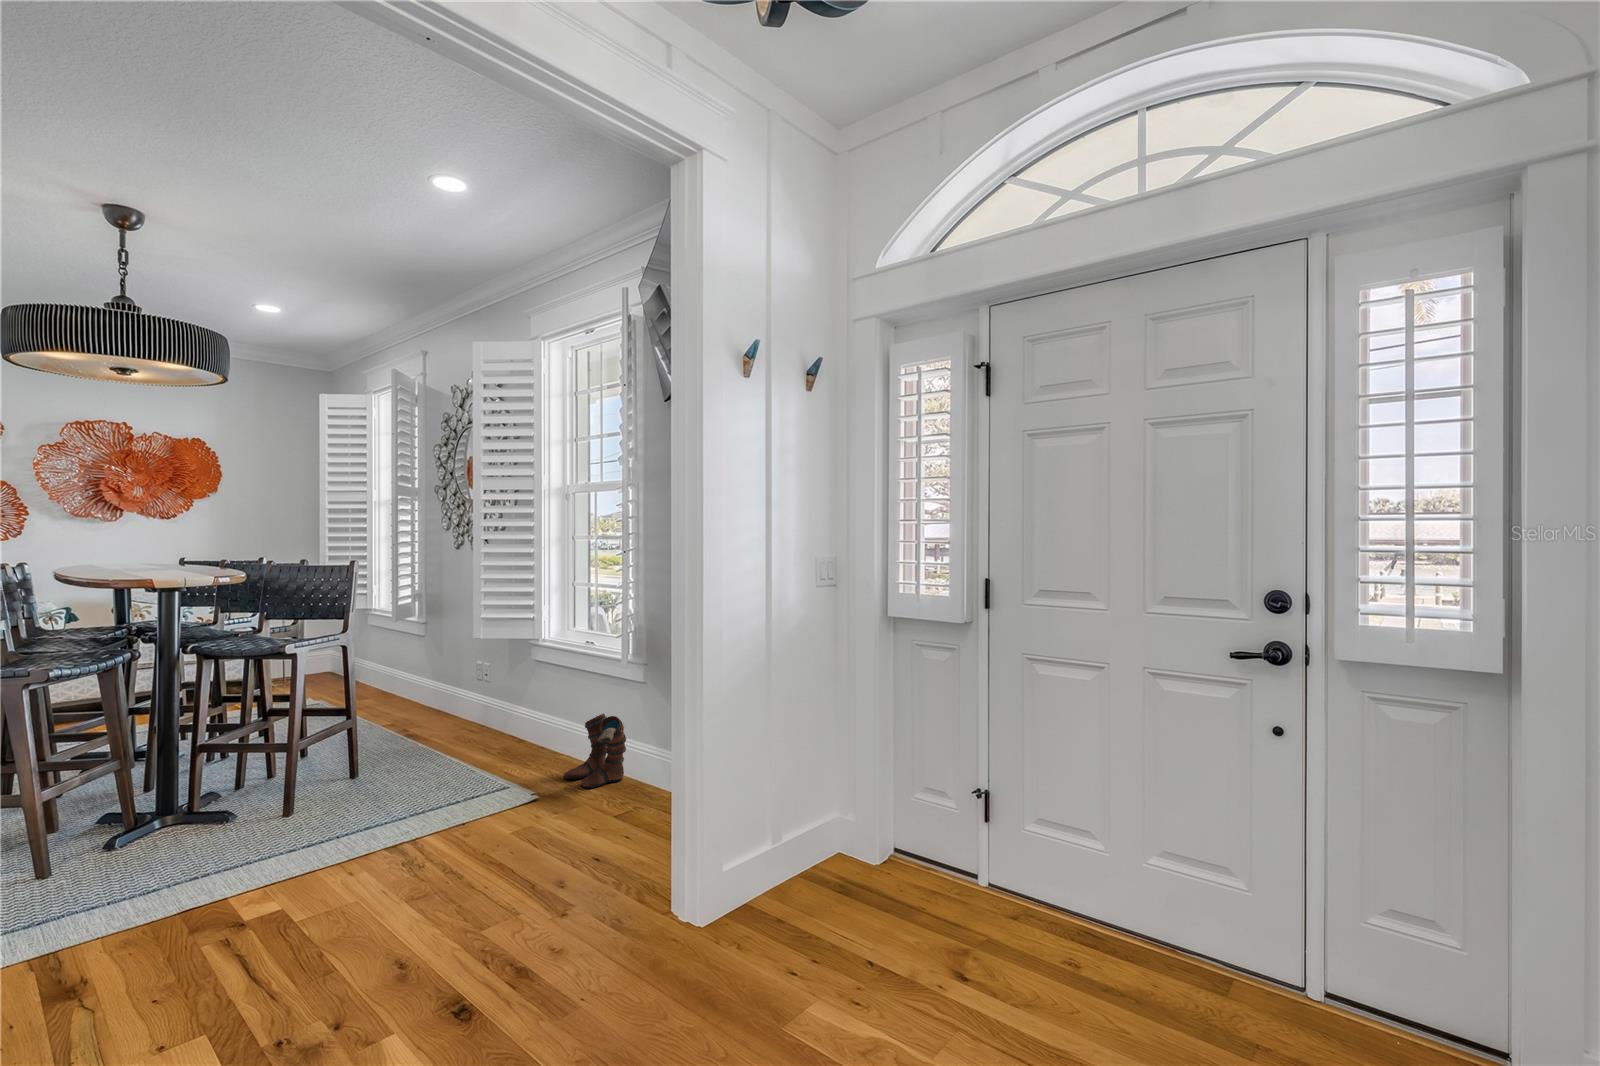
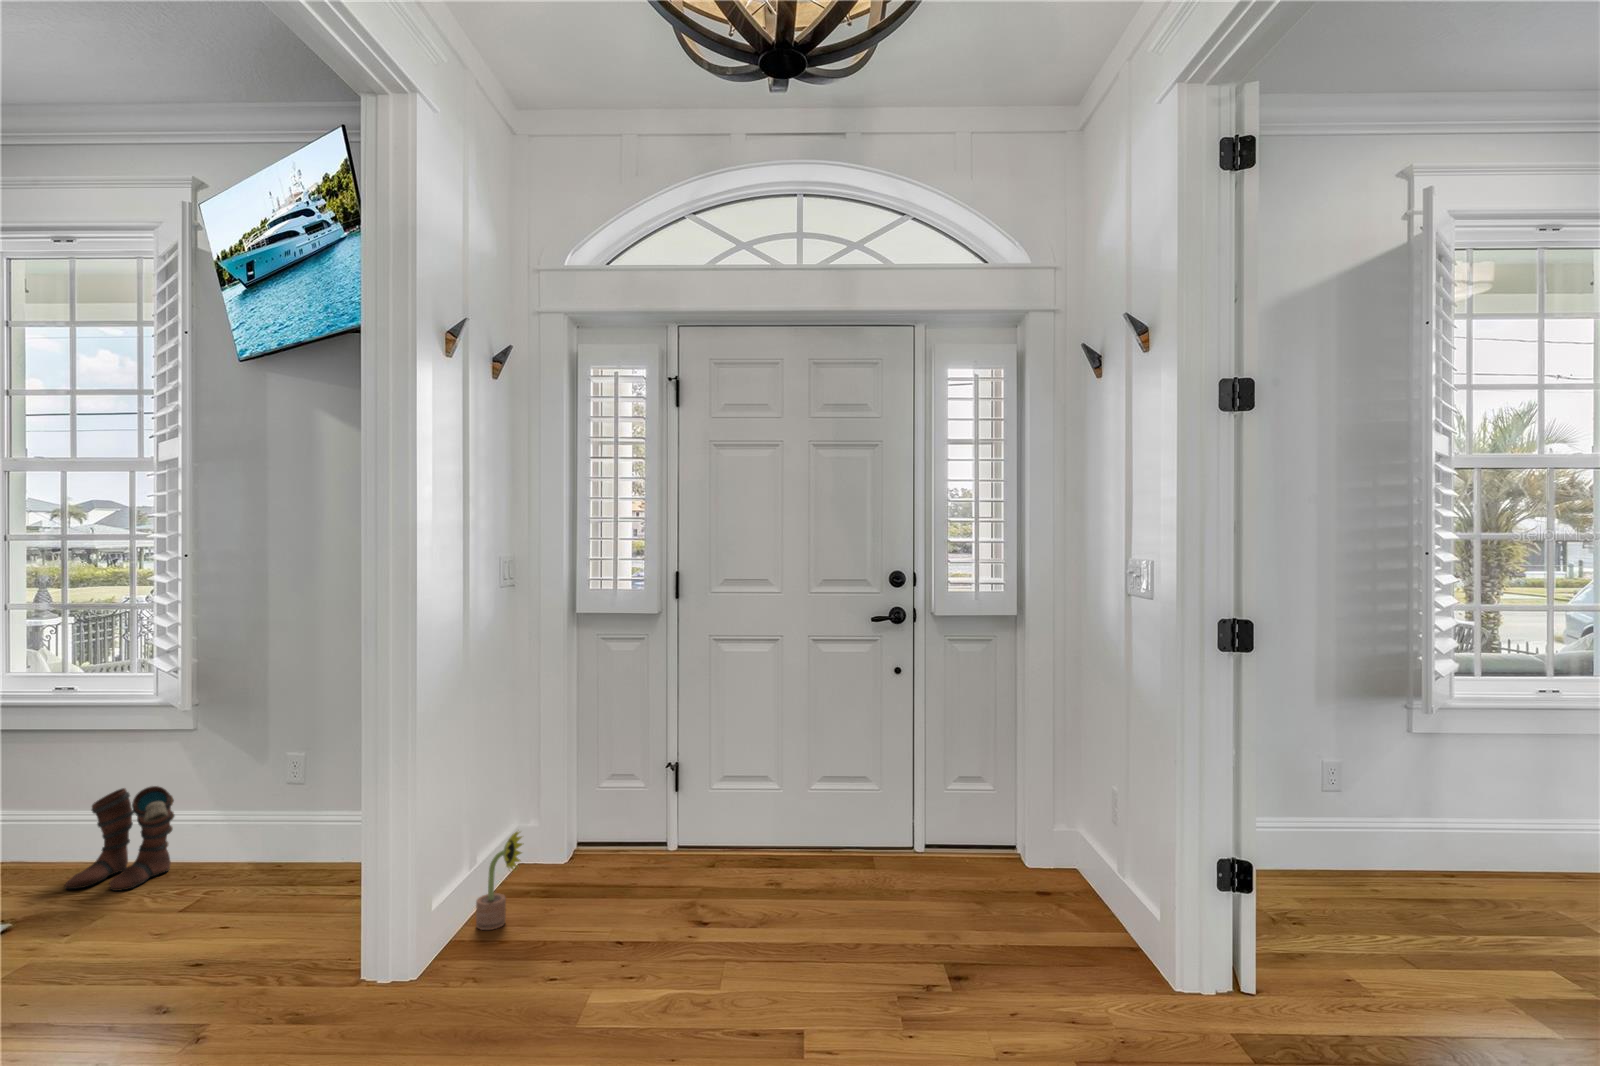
decorative plant: none [742,823,790,914] -> present [476,832,522,930]

